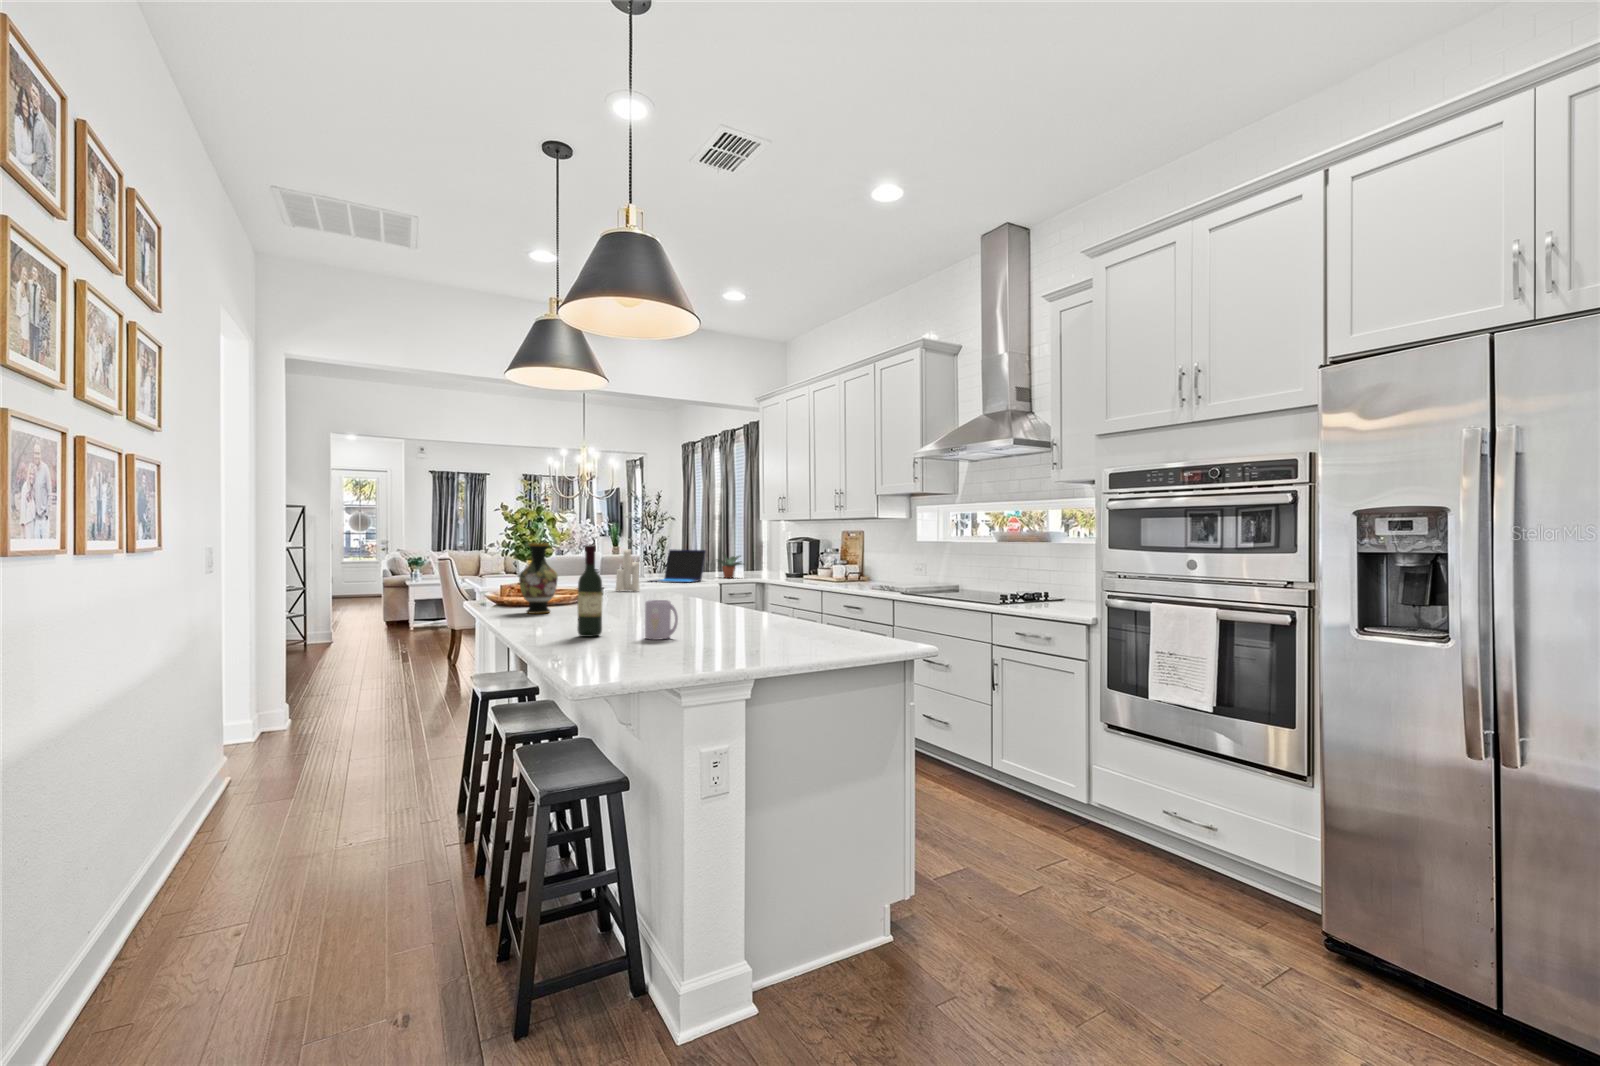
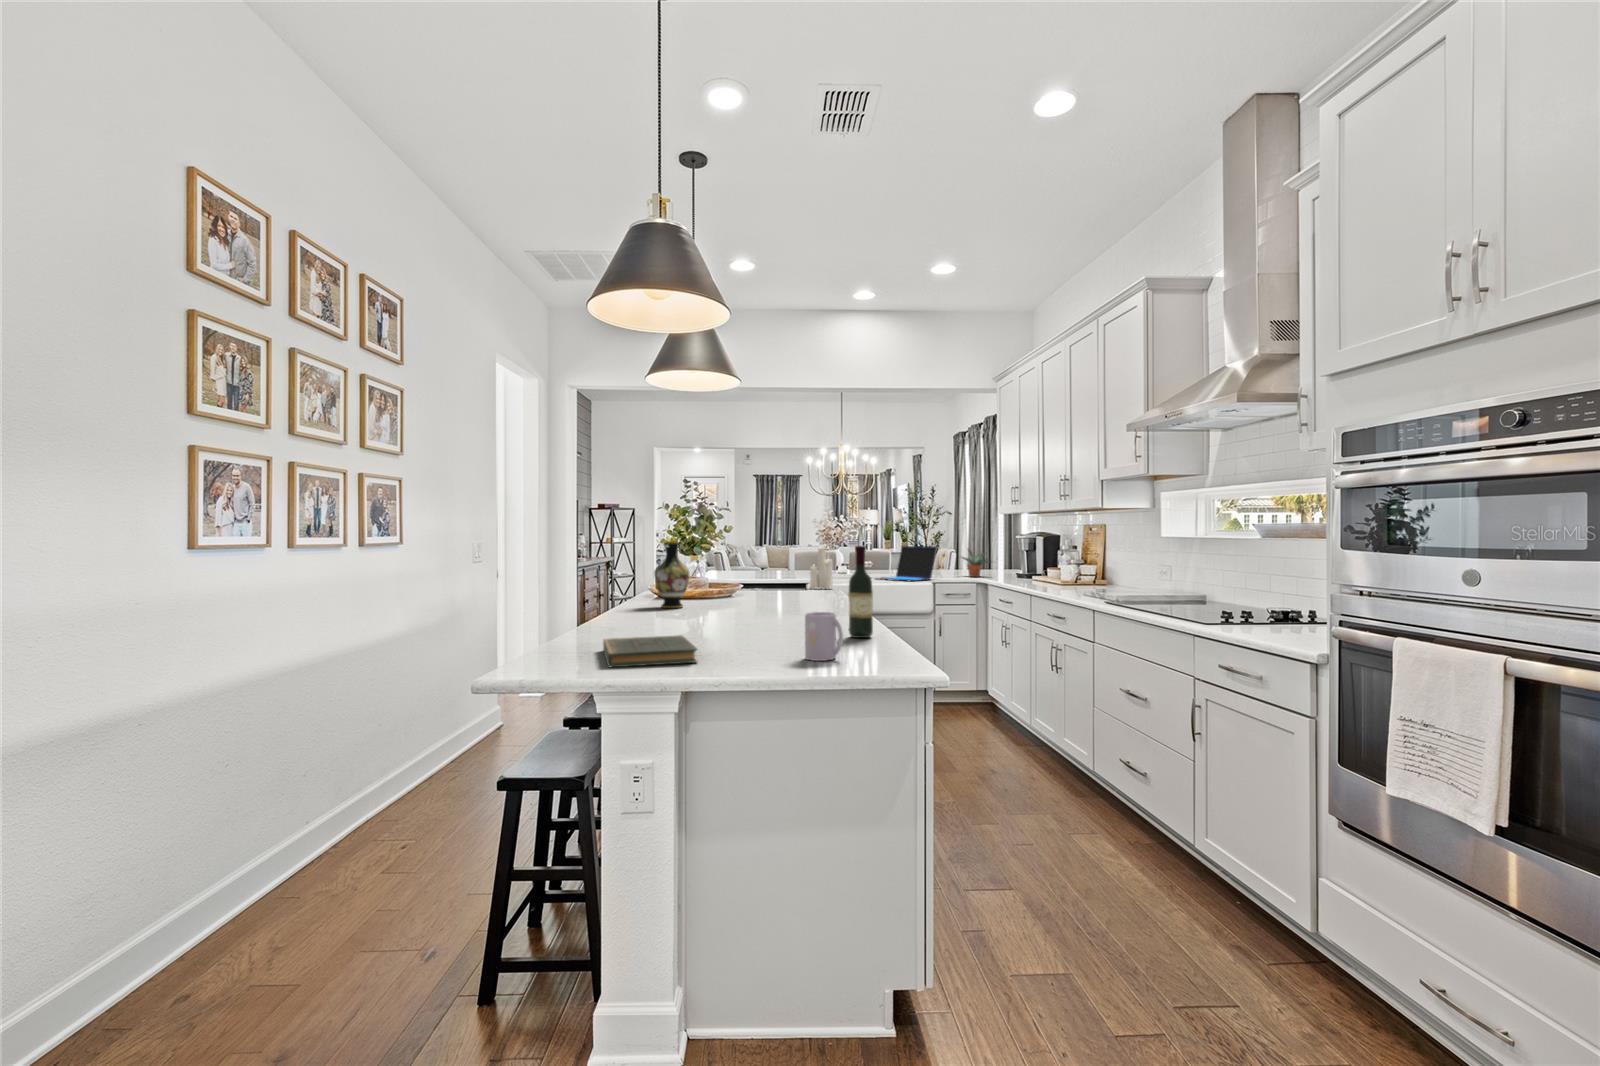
wine bottle: present [577,545,603,637] -> present [848,546,873,638]
mug: present [645,600,678,640] -> present [805,612,843,661]
book: none [611,634,736,666] -> present [603,635,697,667]

